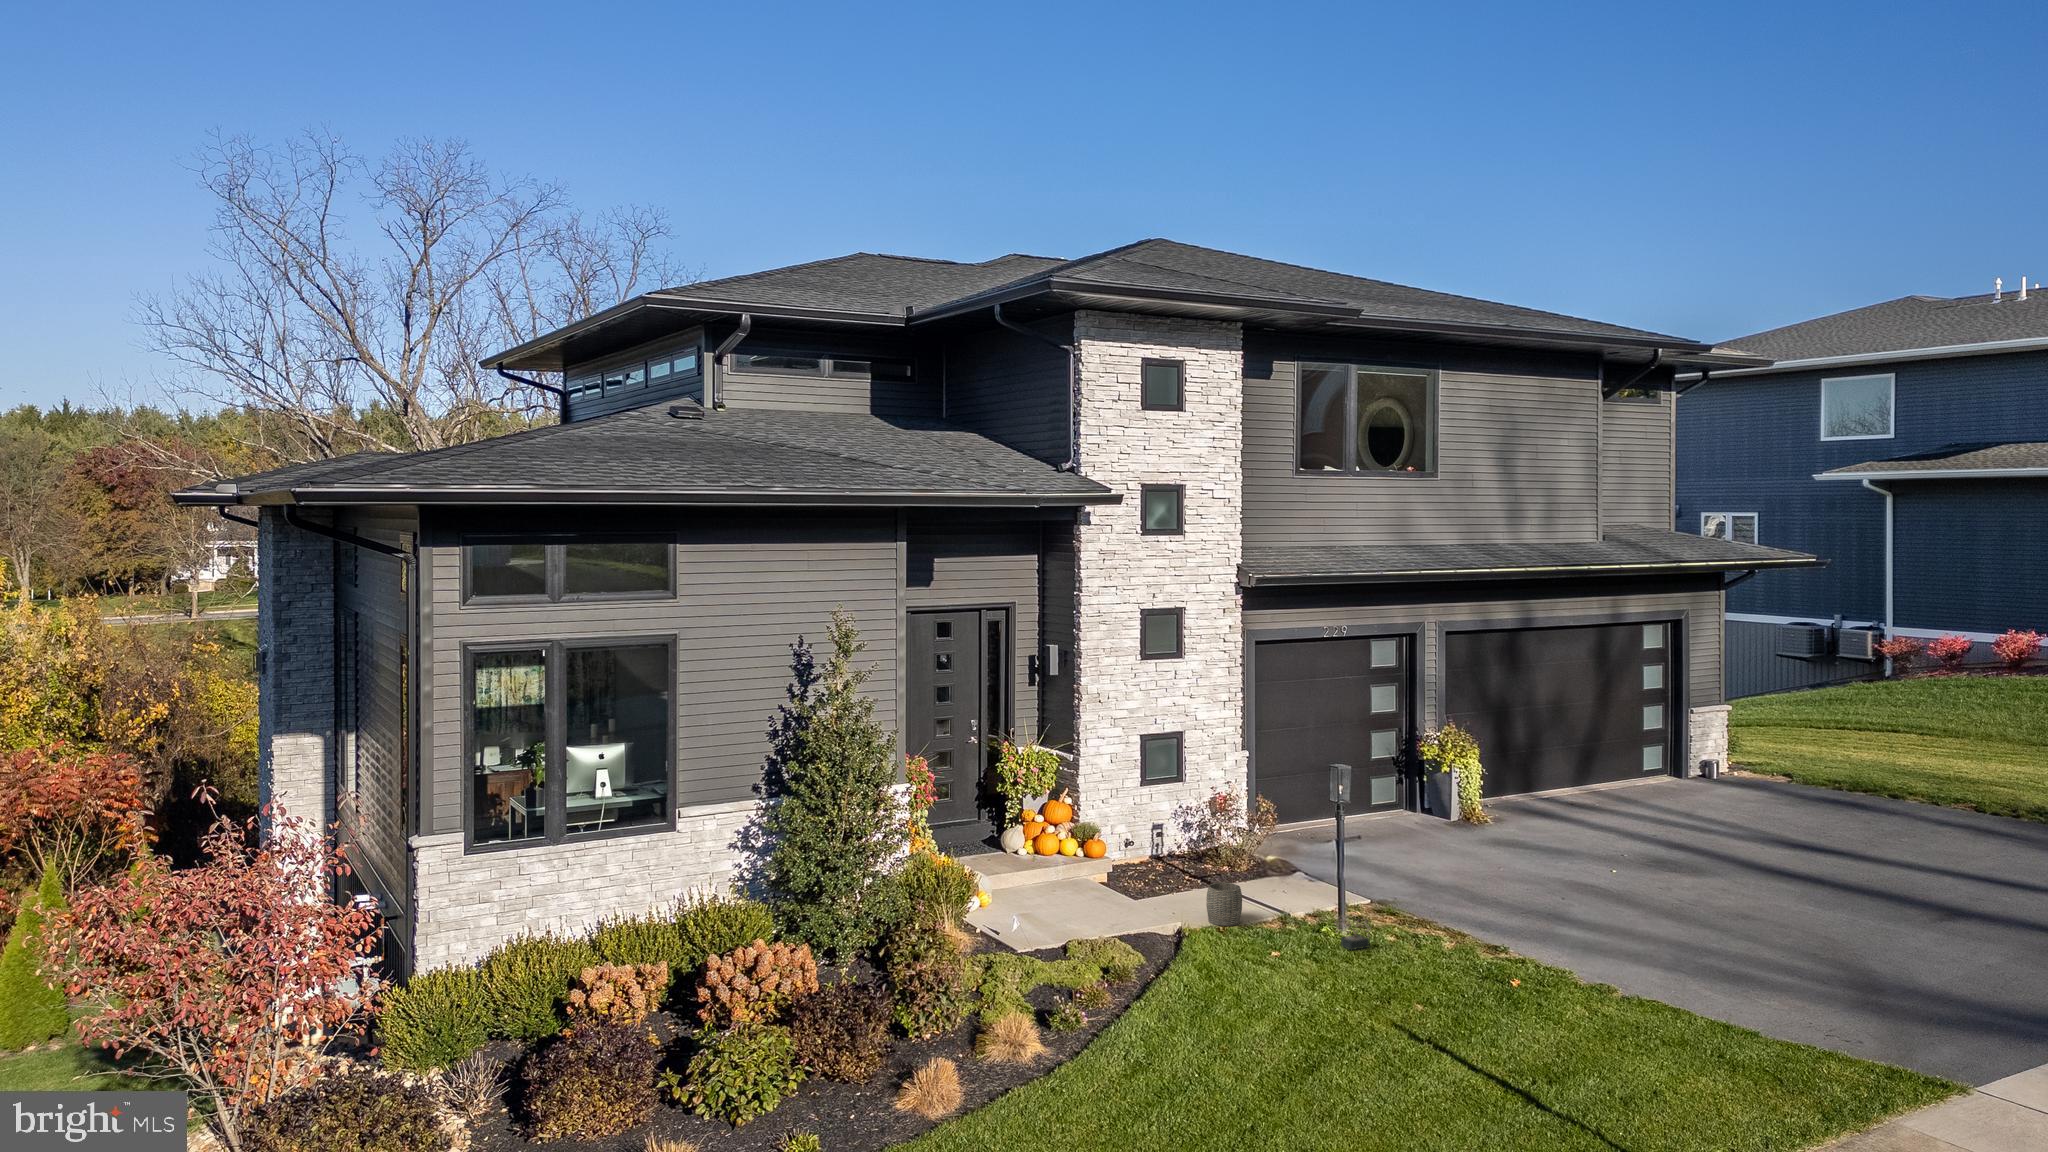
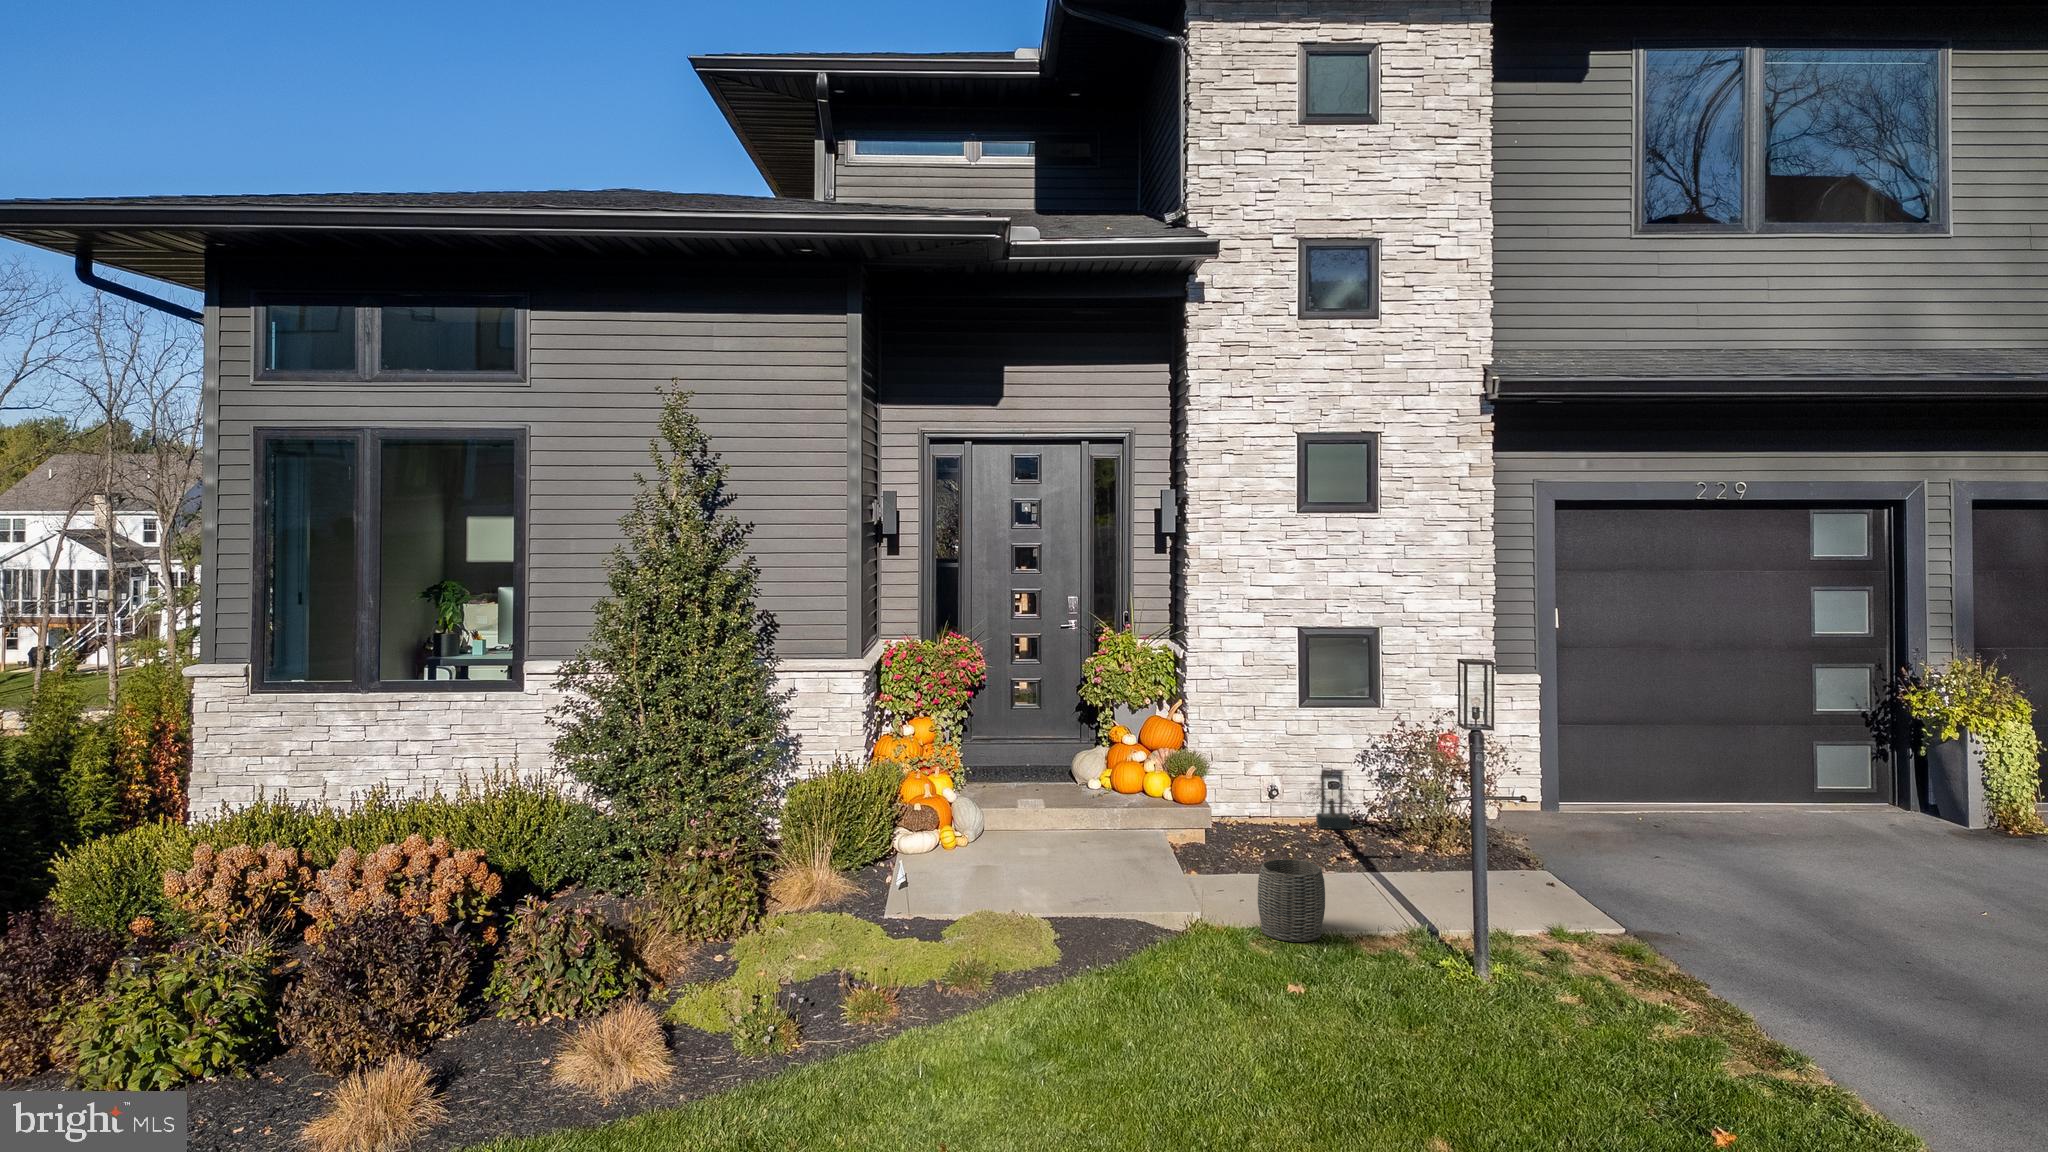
decorative plant: present [1336,916,1370,950] -> present [1305,783,1354,829]

